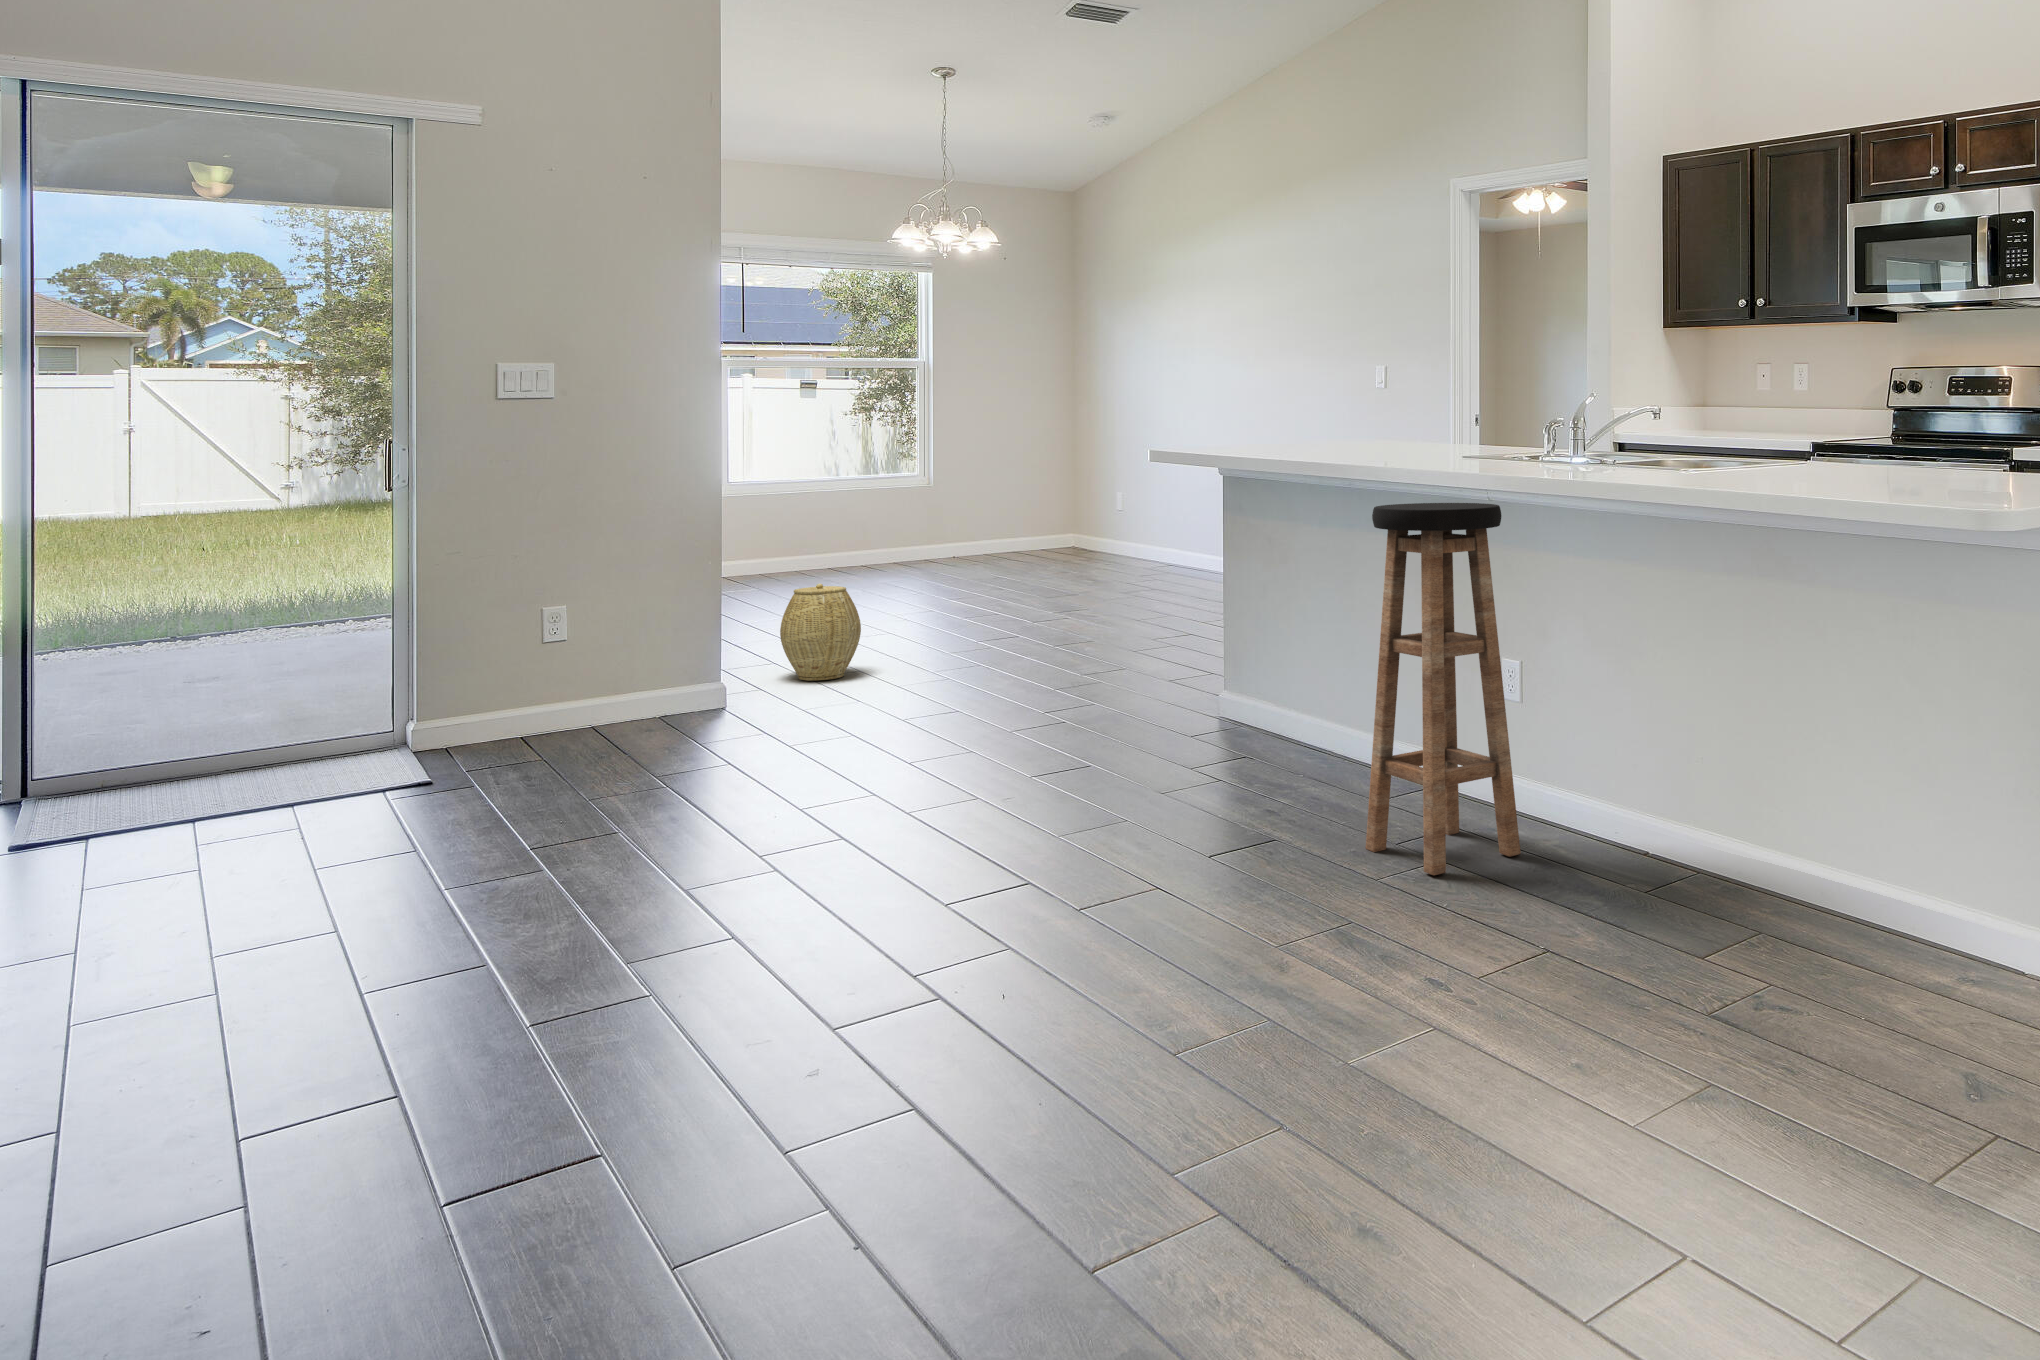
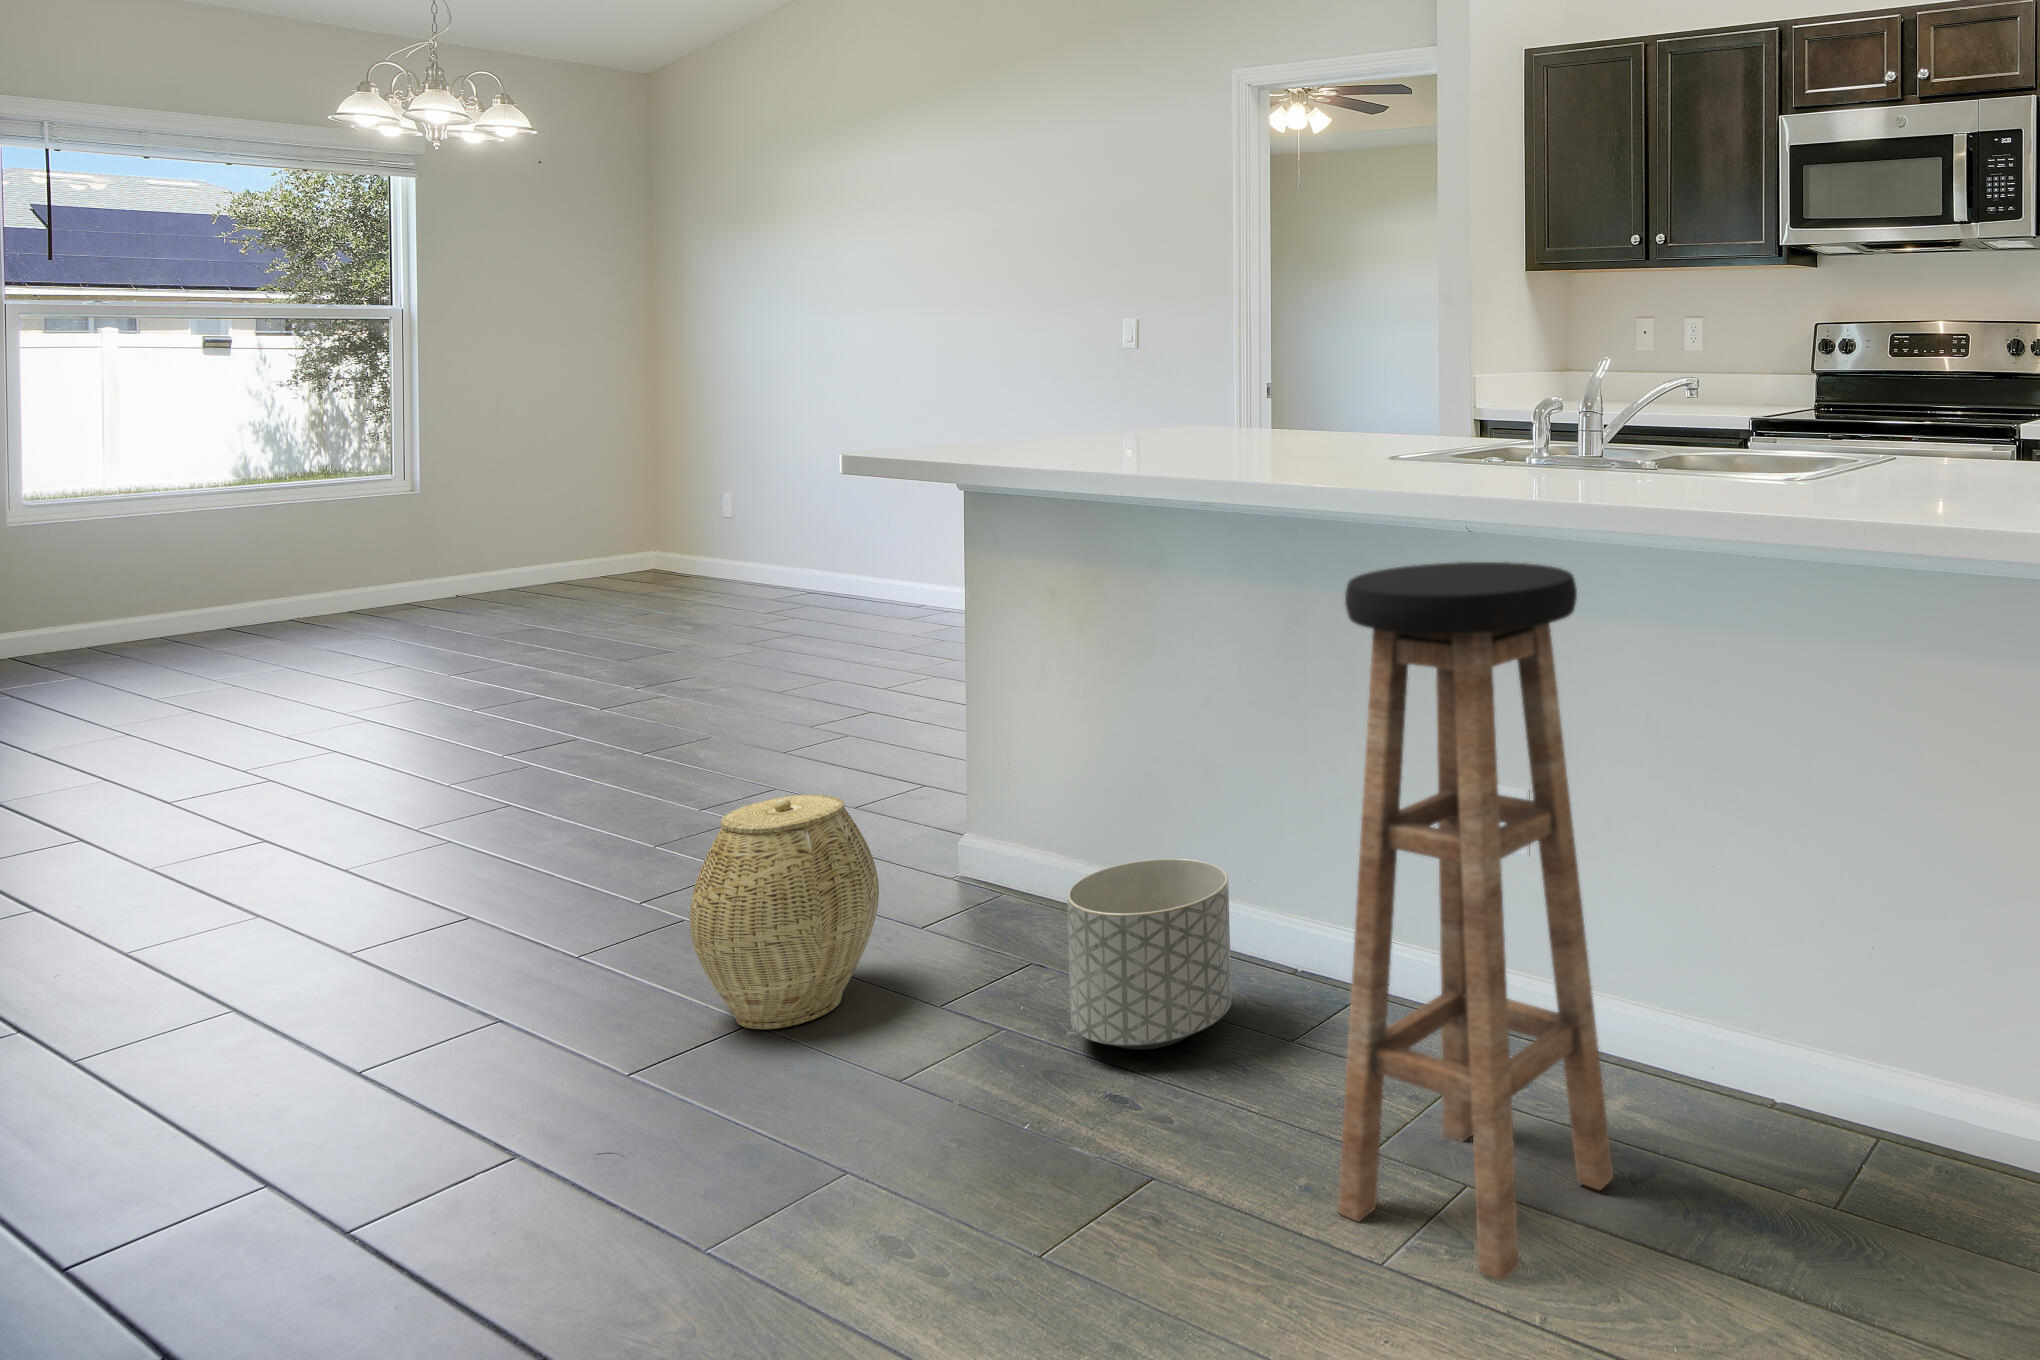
woven basket: present [780,584,861,681] -> present [690,795,879,1029]
planter: none [1255,687,1348,787] -> present [1067,858,1232,1050]

